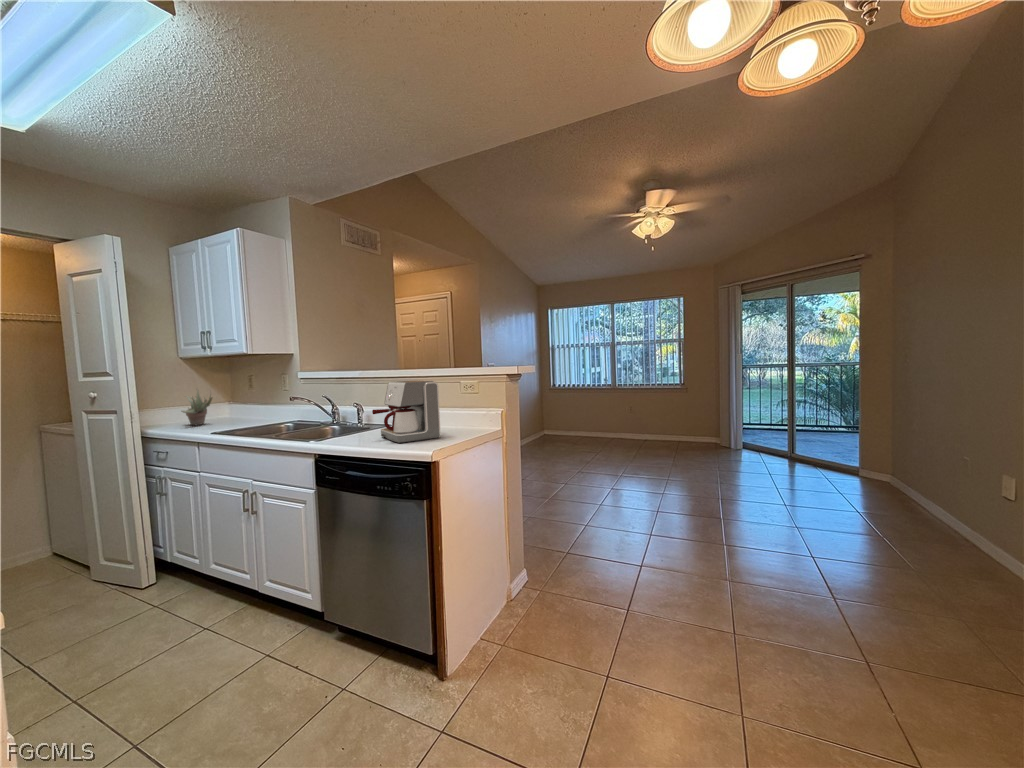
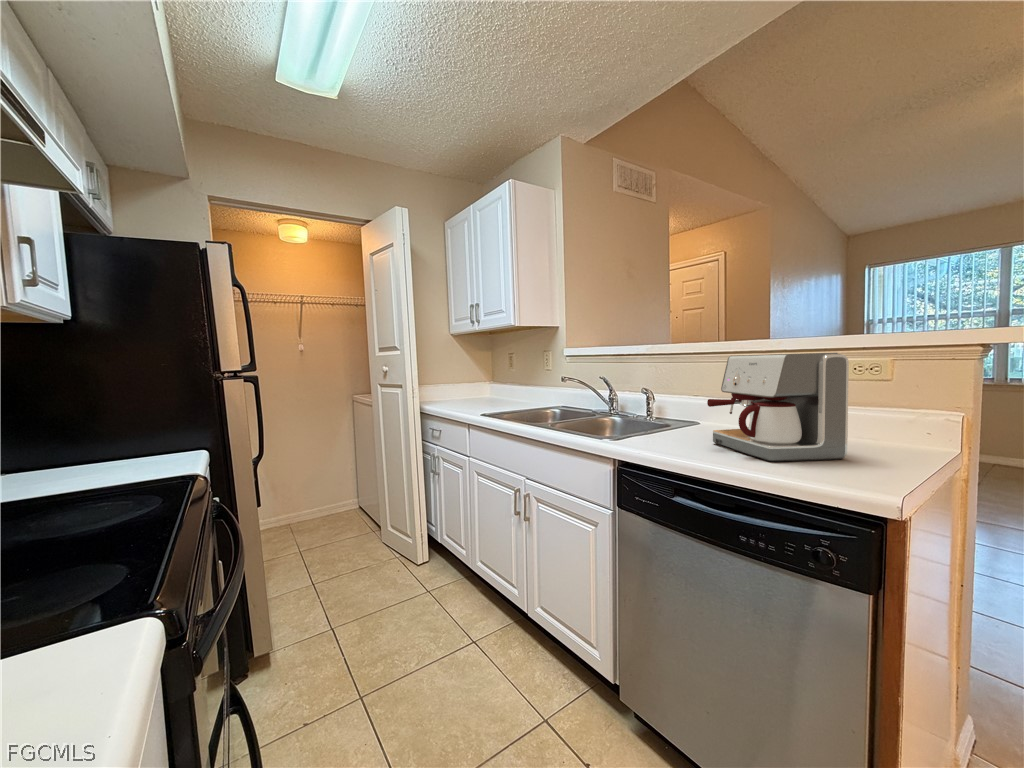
succulent plant: present [181,388,212,425] -> none [453,363,480,404]

